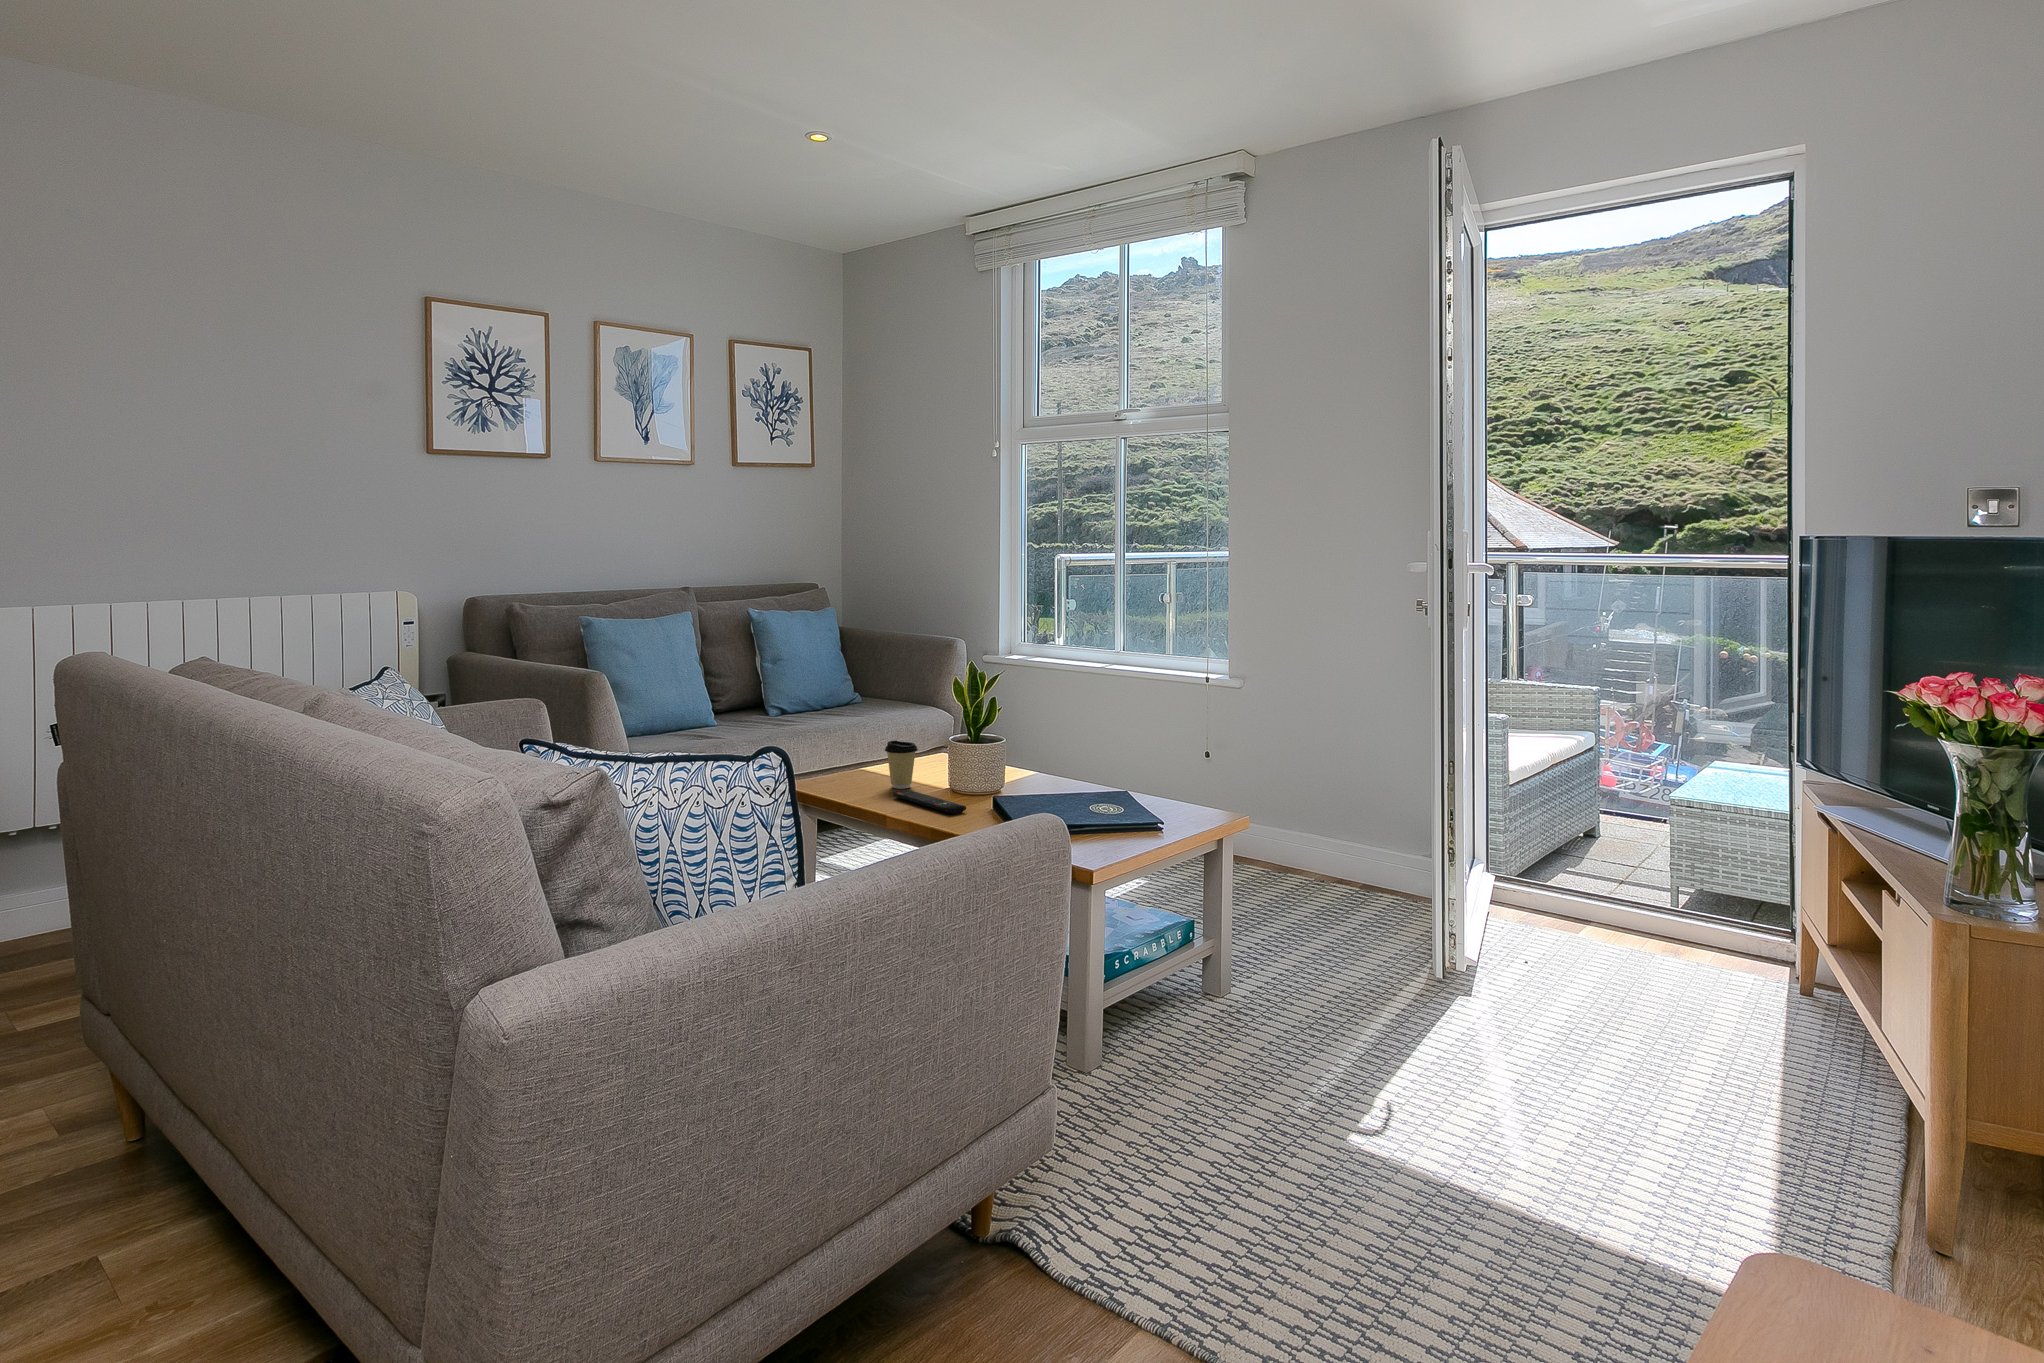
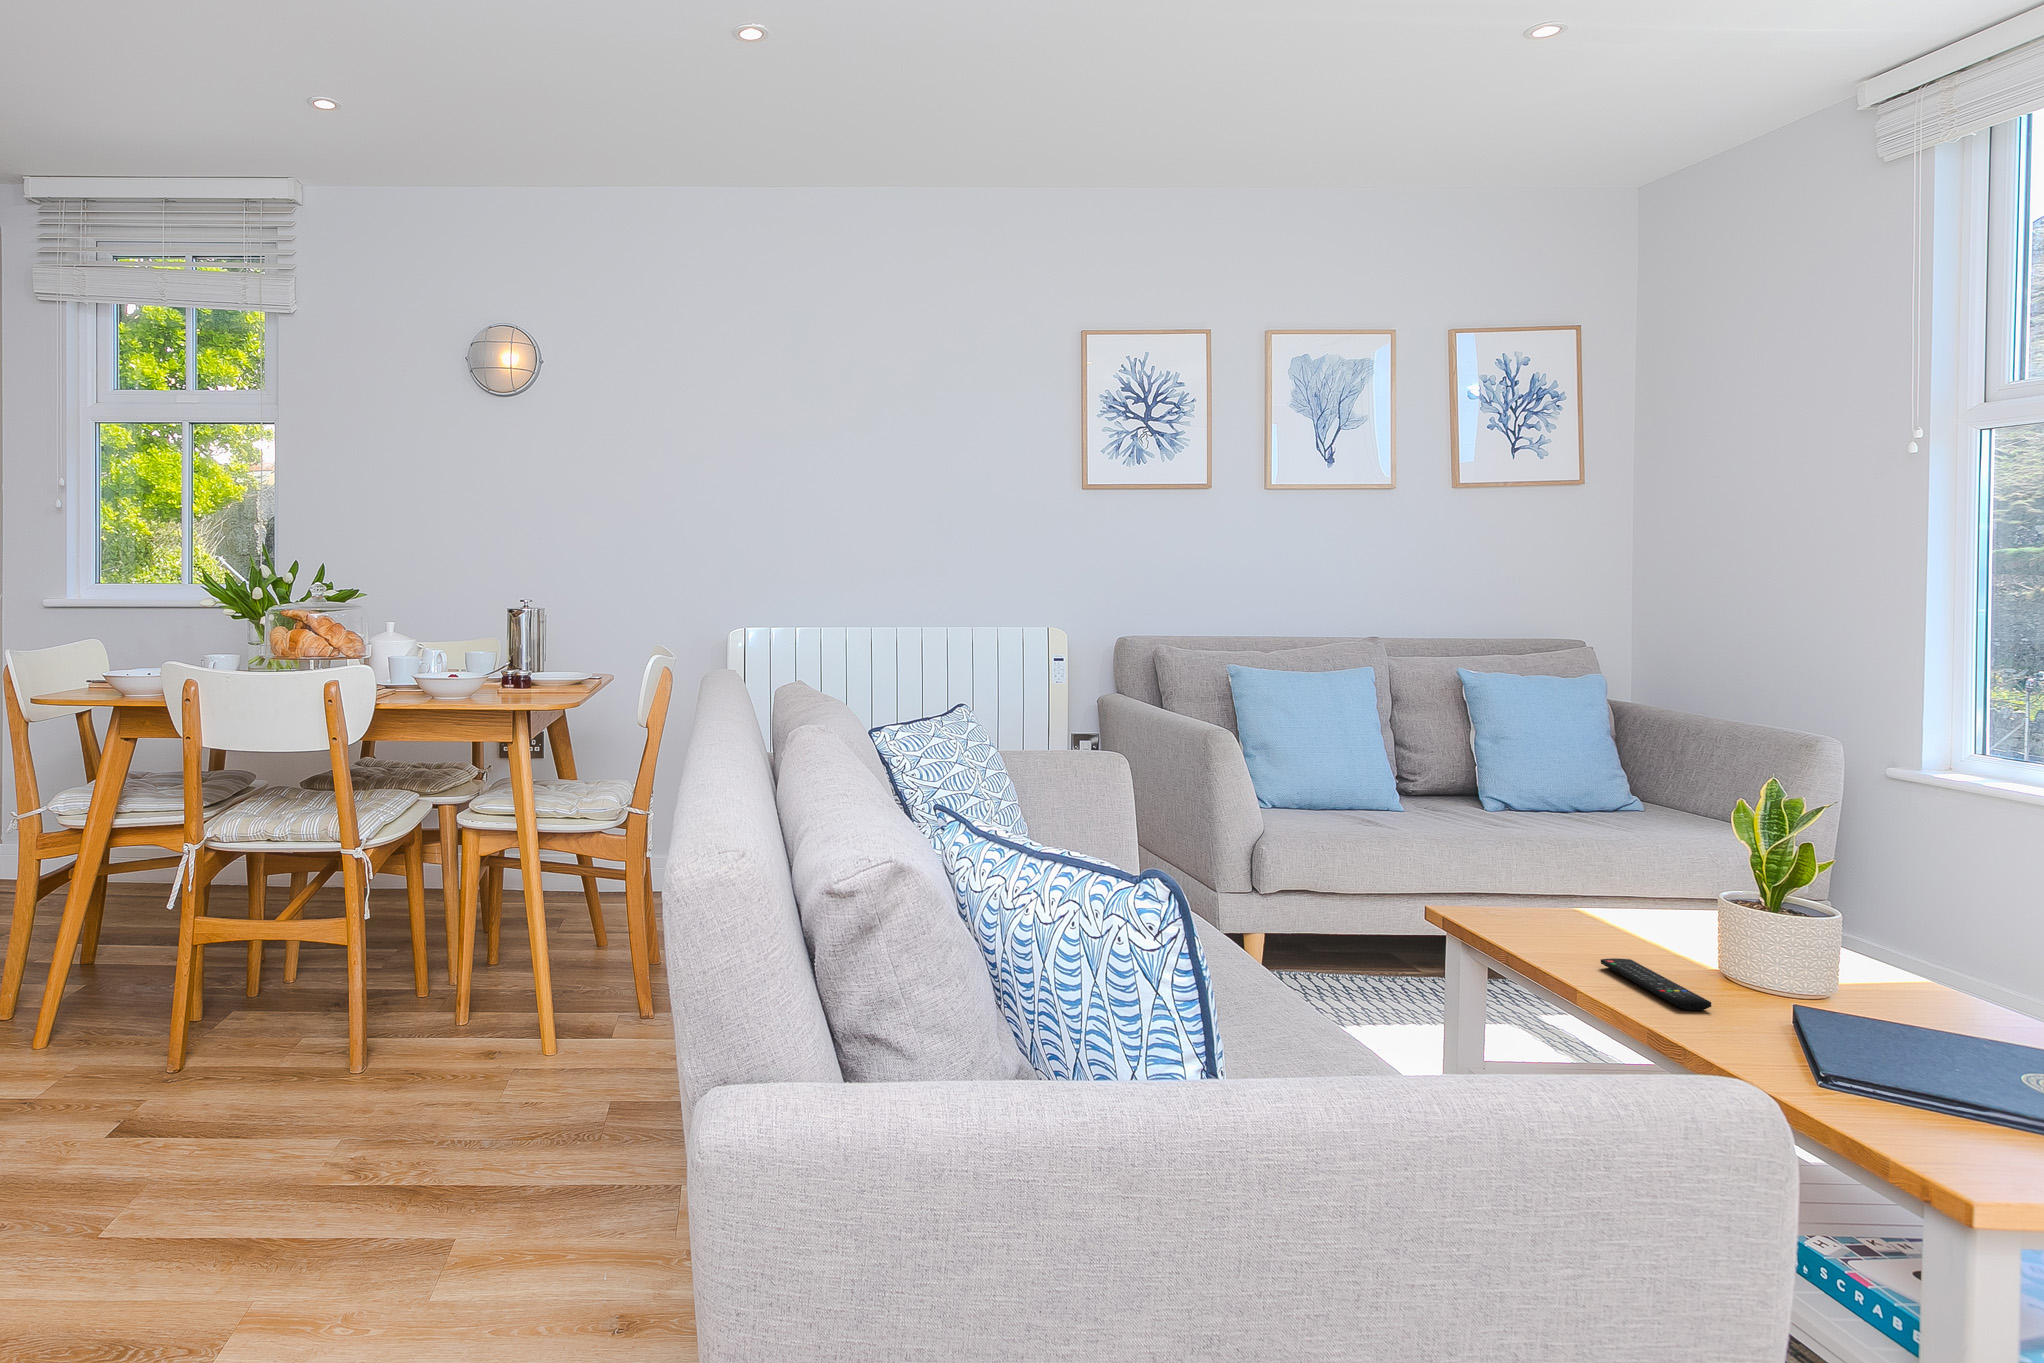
coffee cup: present [885,741,918,789] -> none [1597,883,1653,955]

